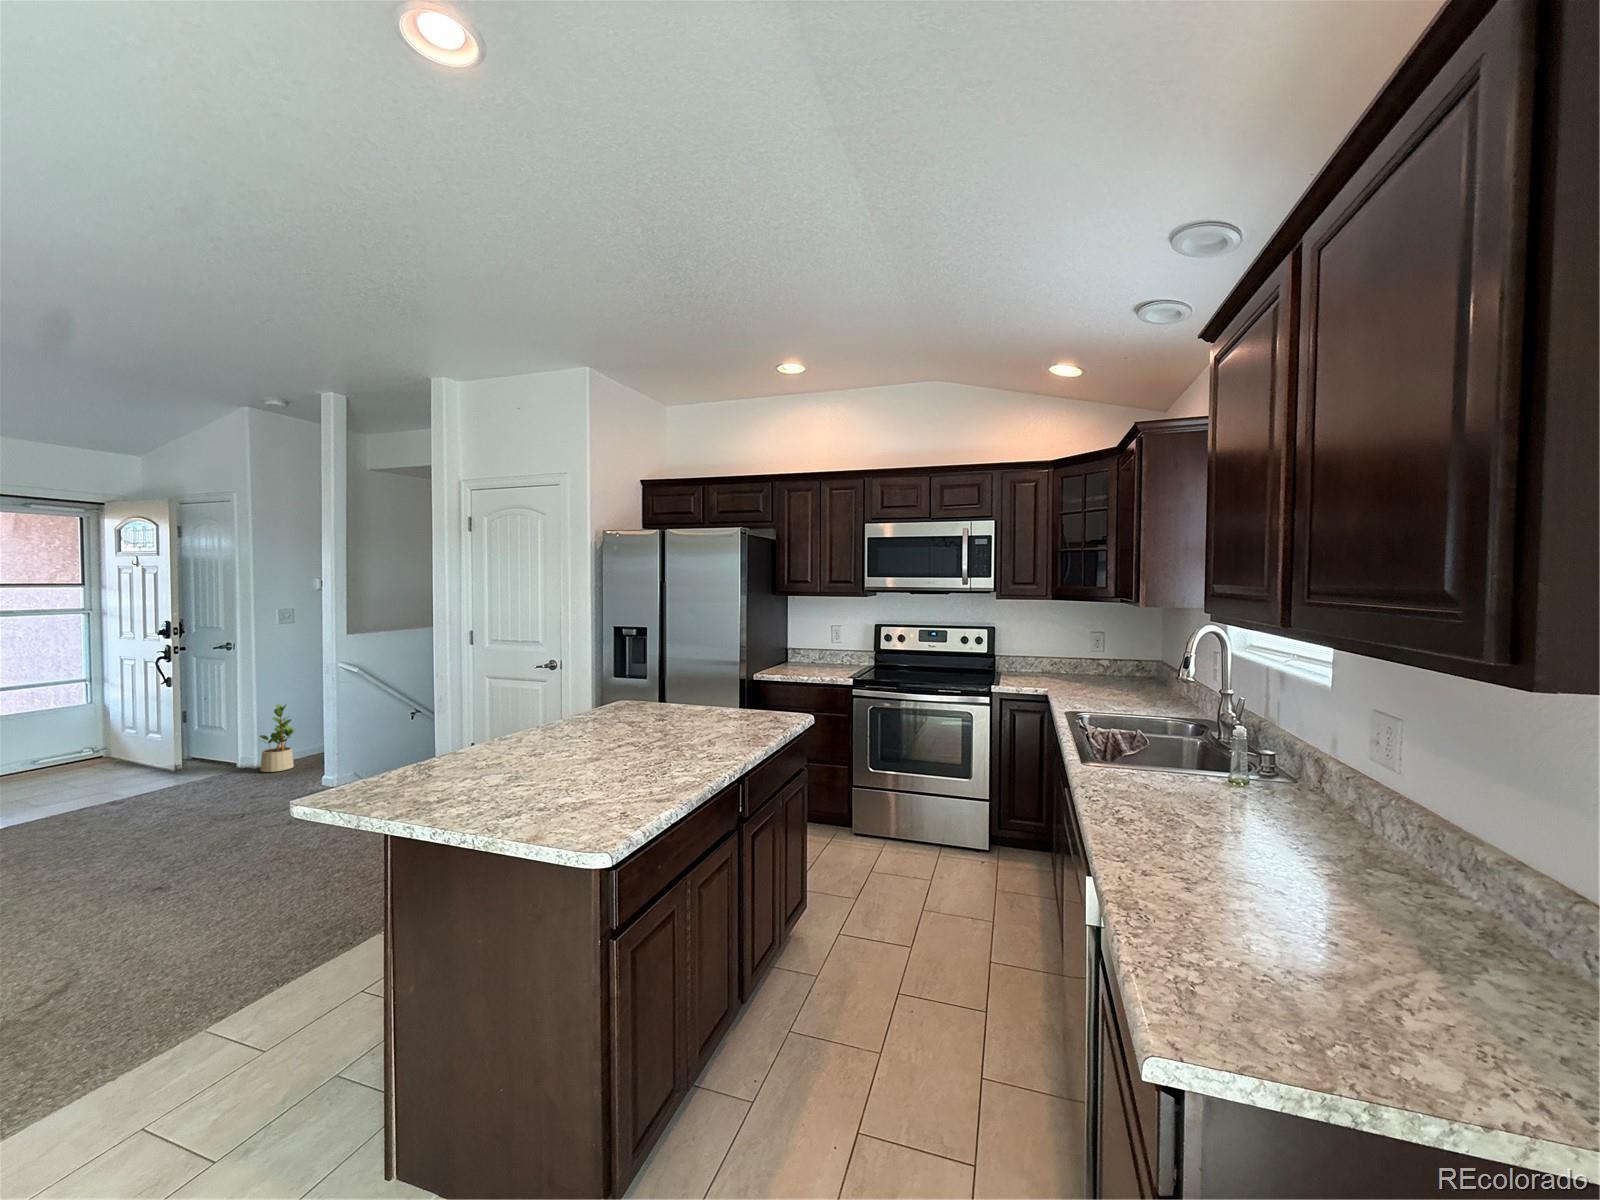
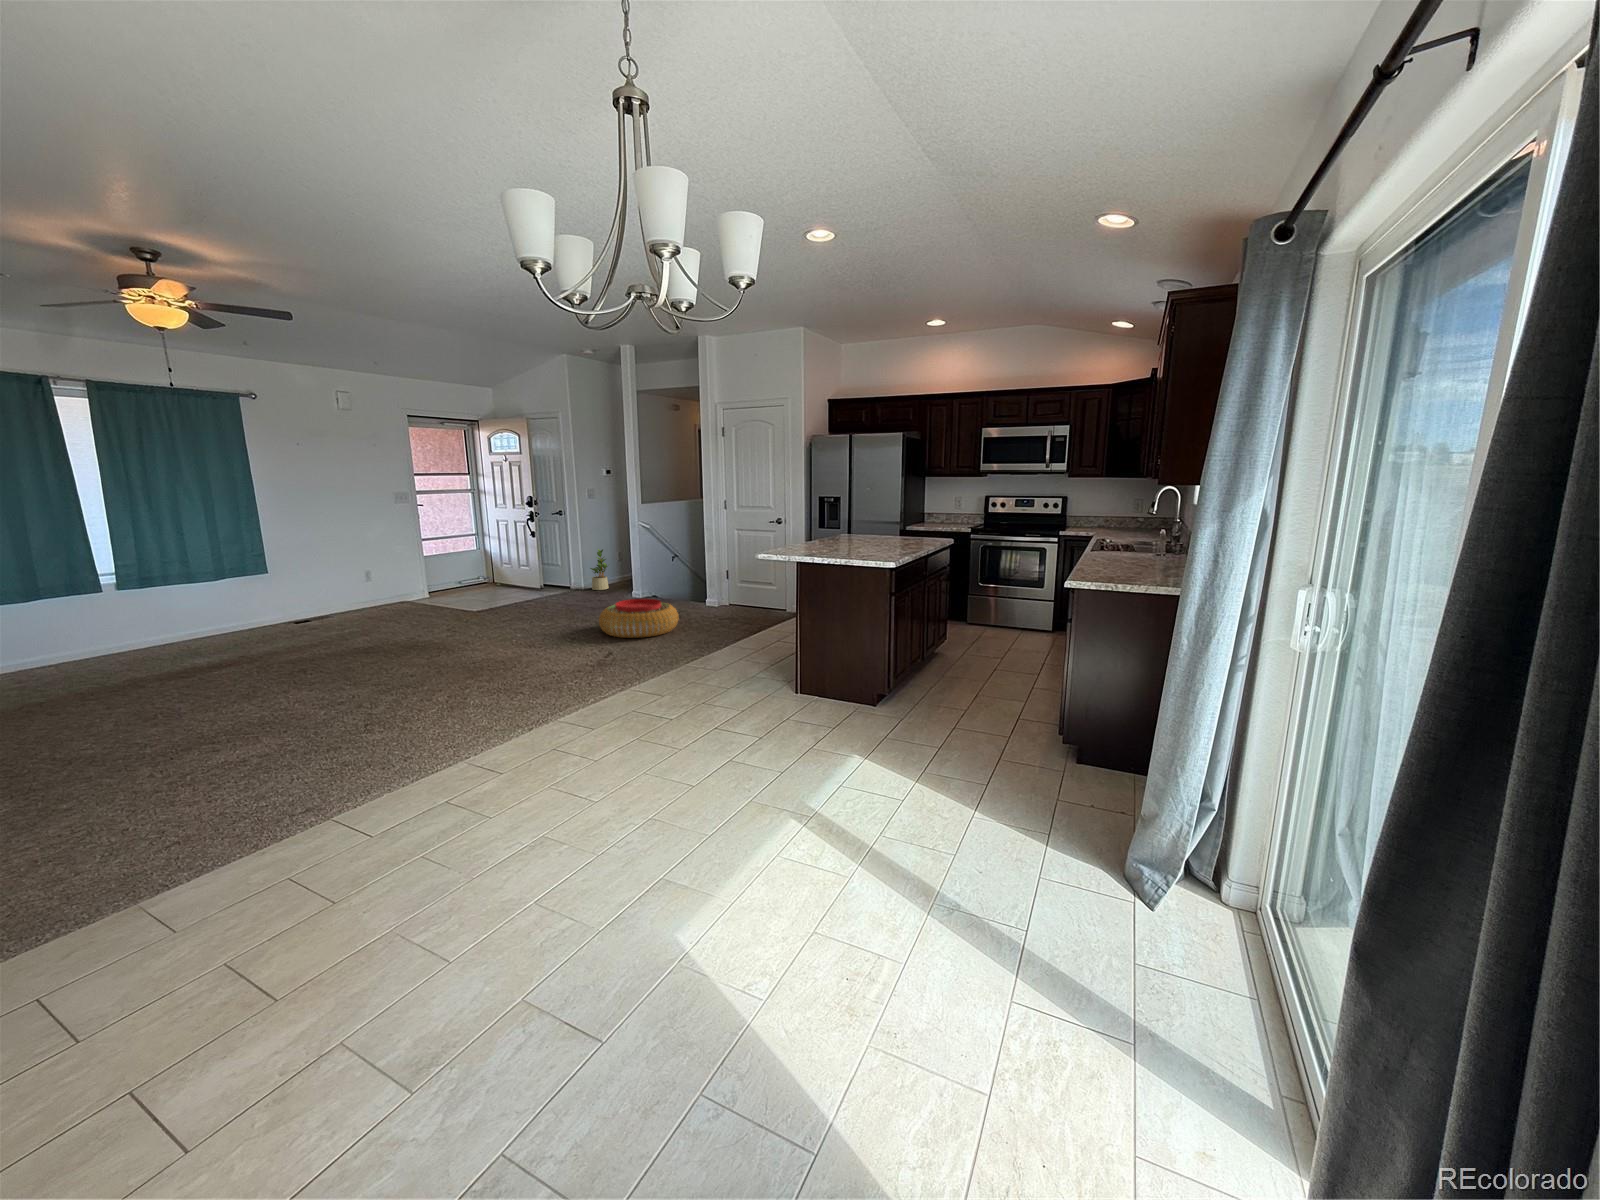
pouf: none [127,816,327,915] -> present [599,599,678,638]

